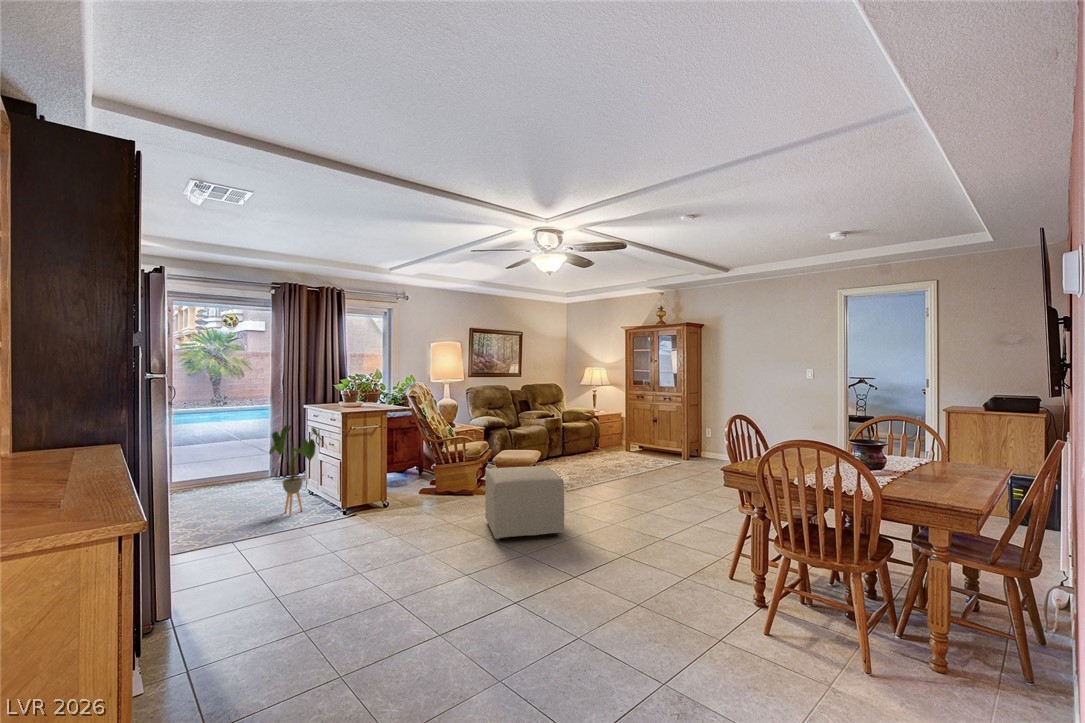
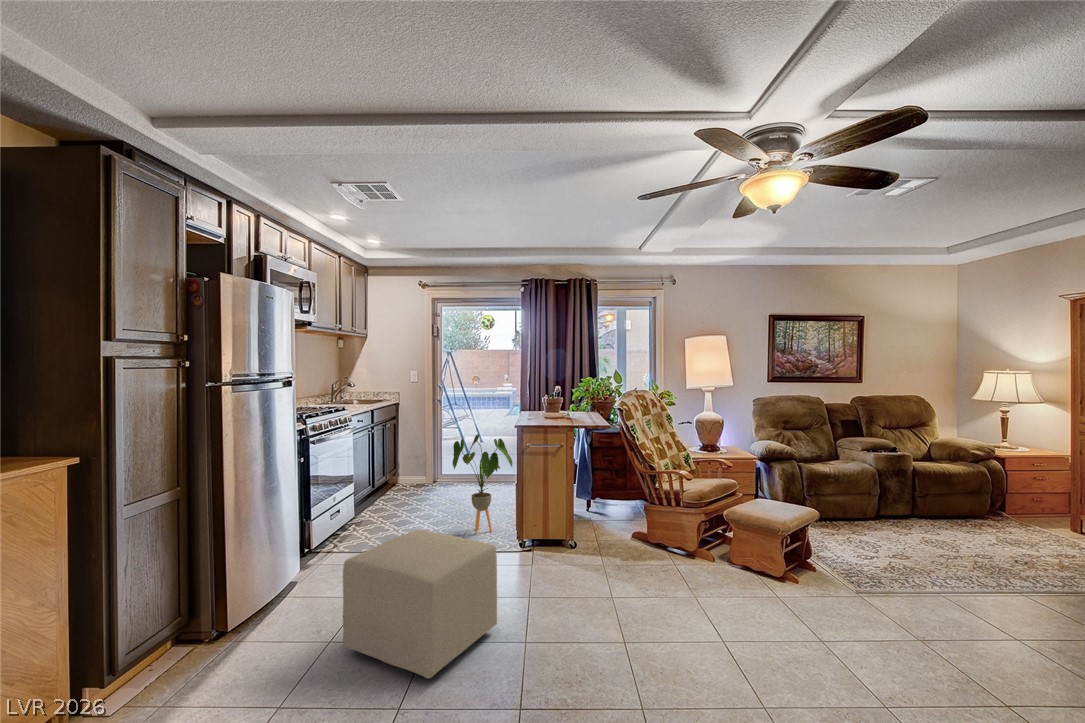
ottoman: present [485,466,564,540] -> present [343,530,497,678]

